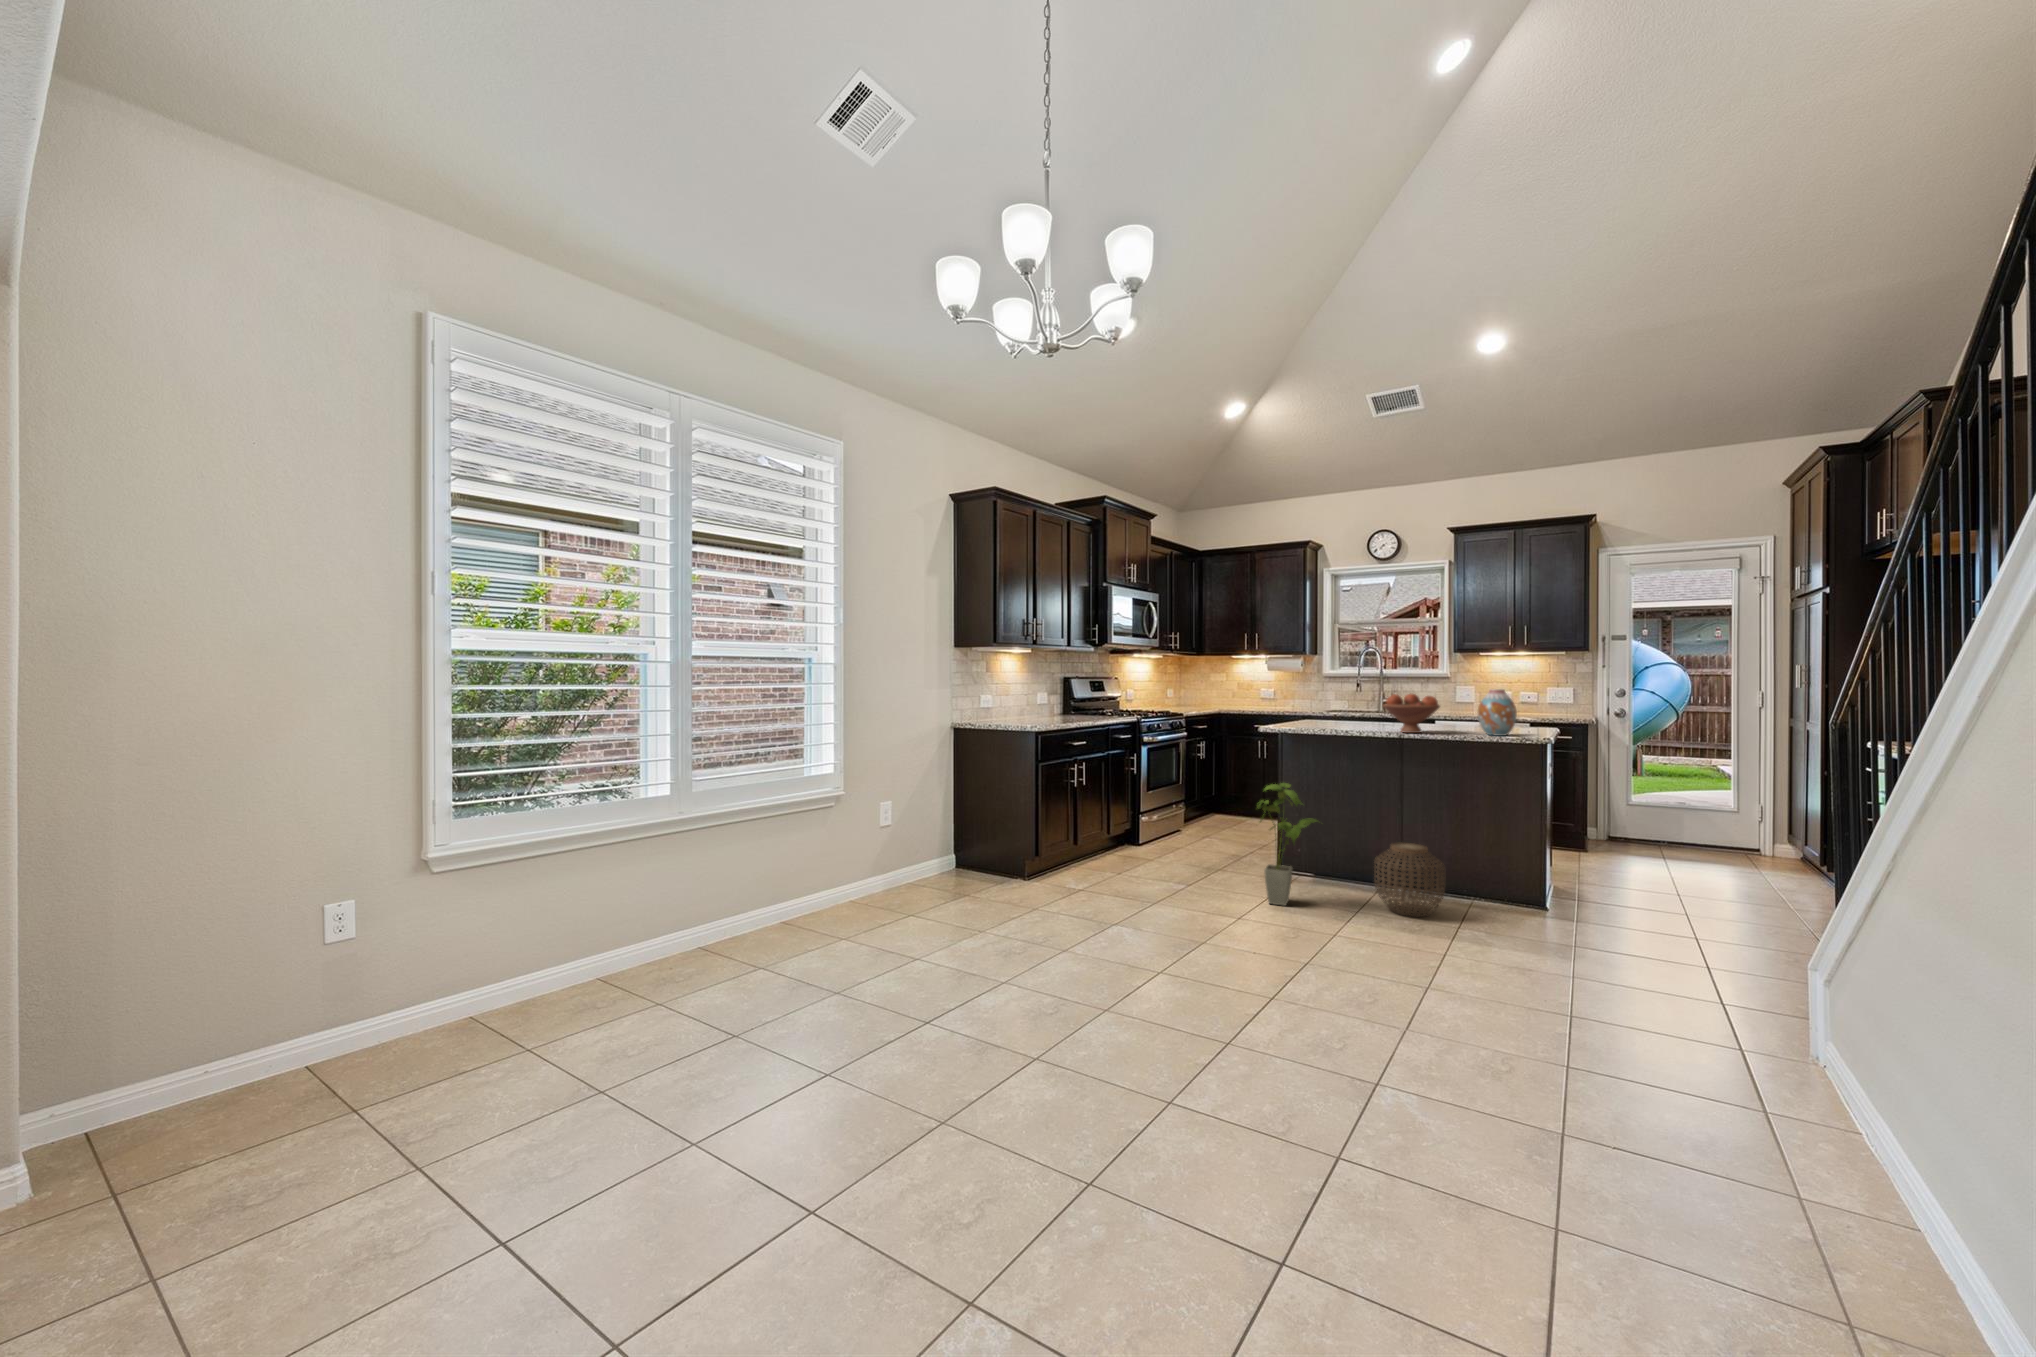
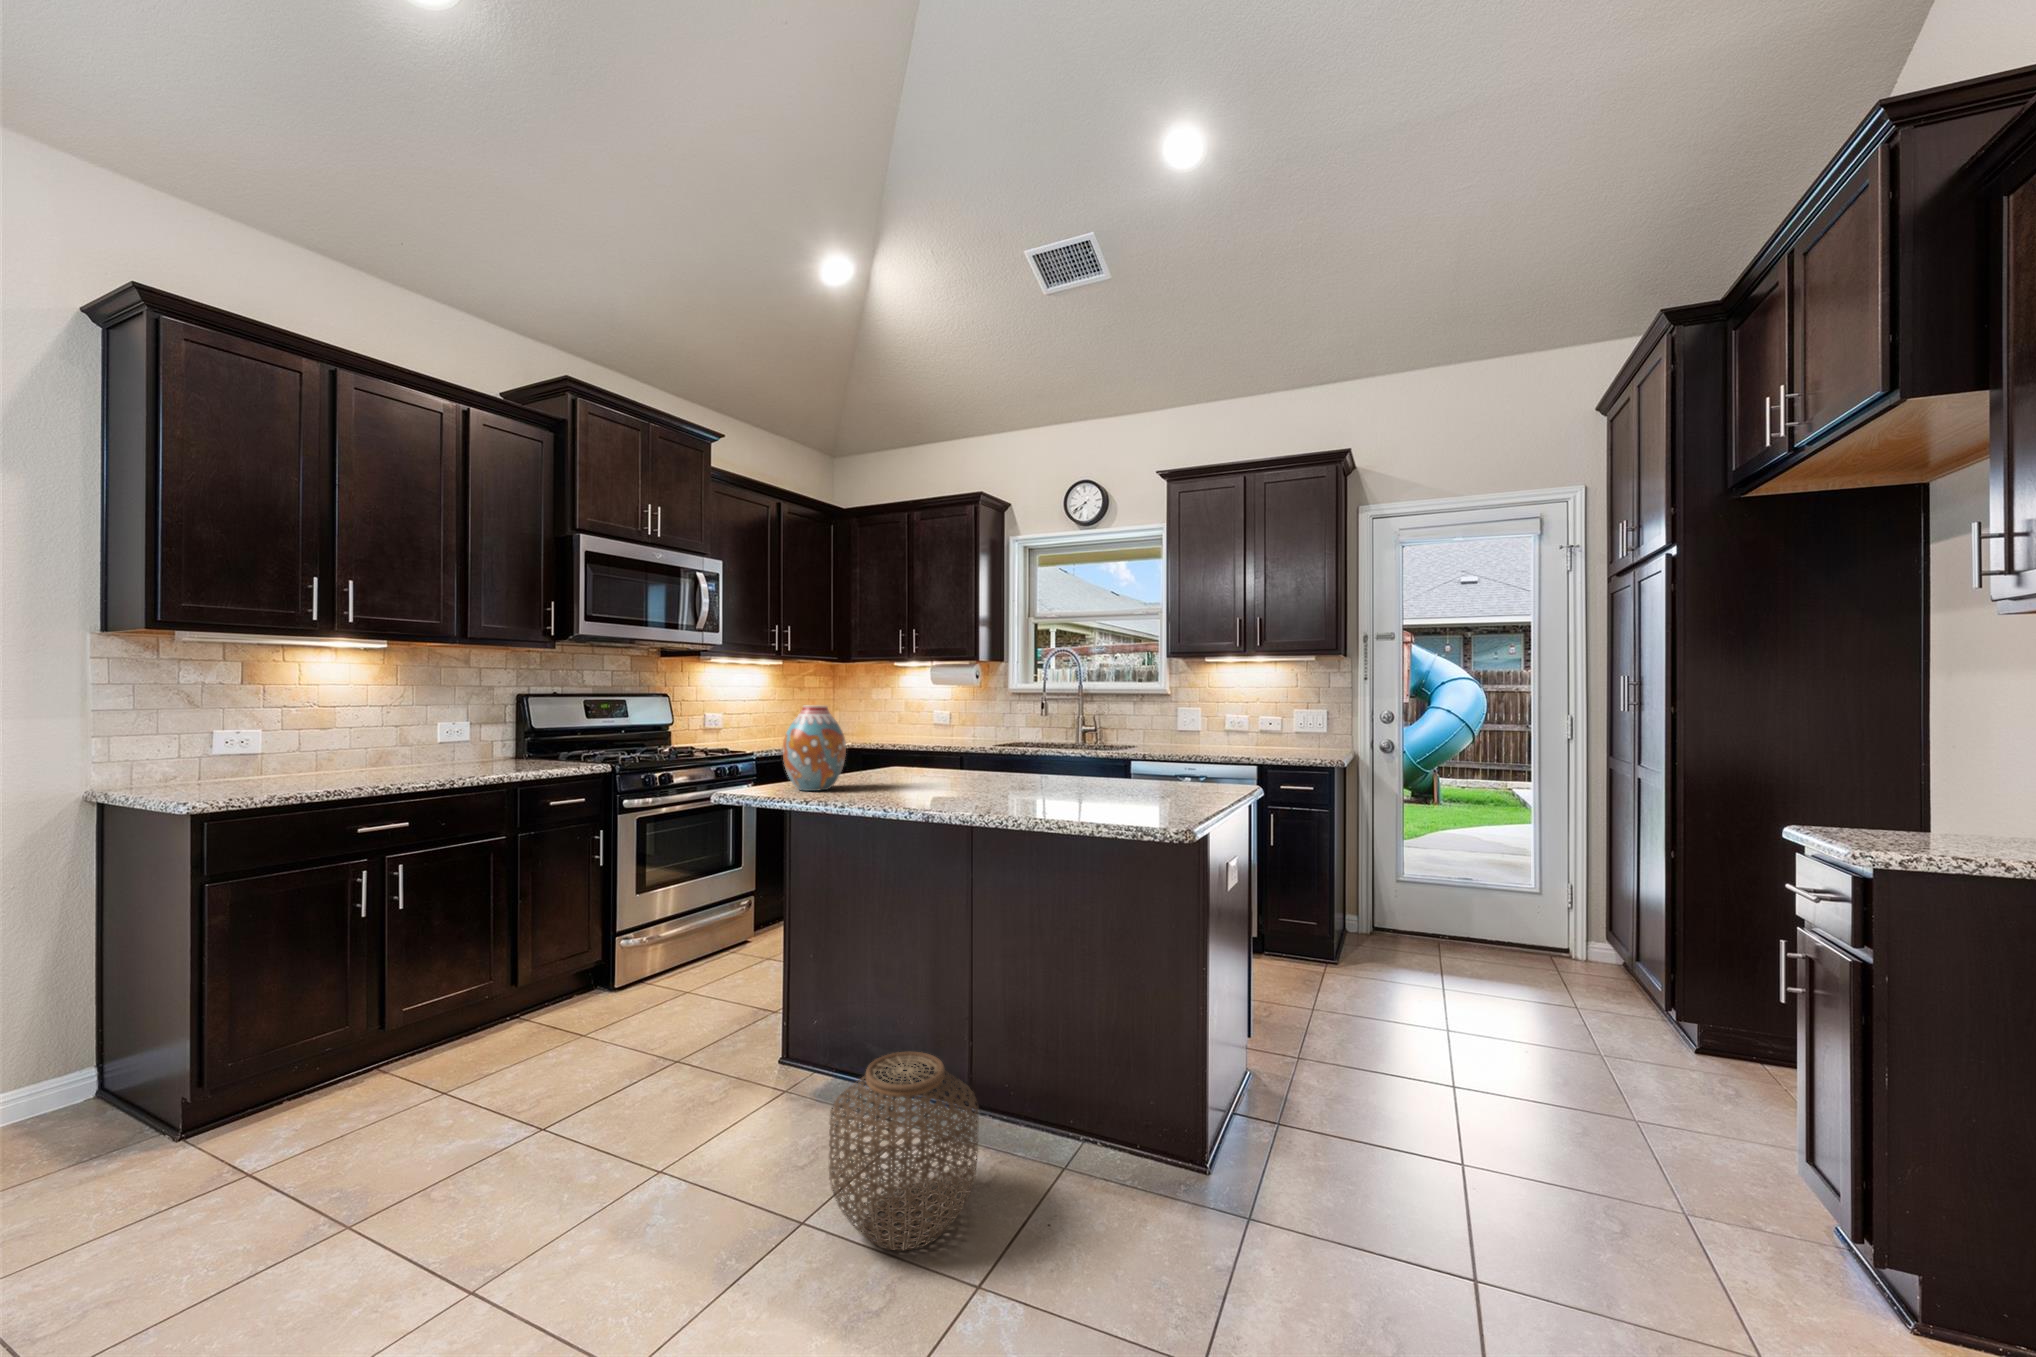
vase: present [1477,689,1517,736] -> present [783,706,846,791]
fruit bowl: present [1383,694,1440,733] -> none [916,717,1024,799]
house plant: present [1258,783,1317,906] -> none [573,923,737,1221]

